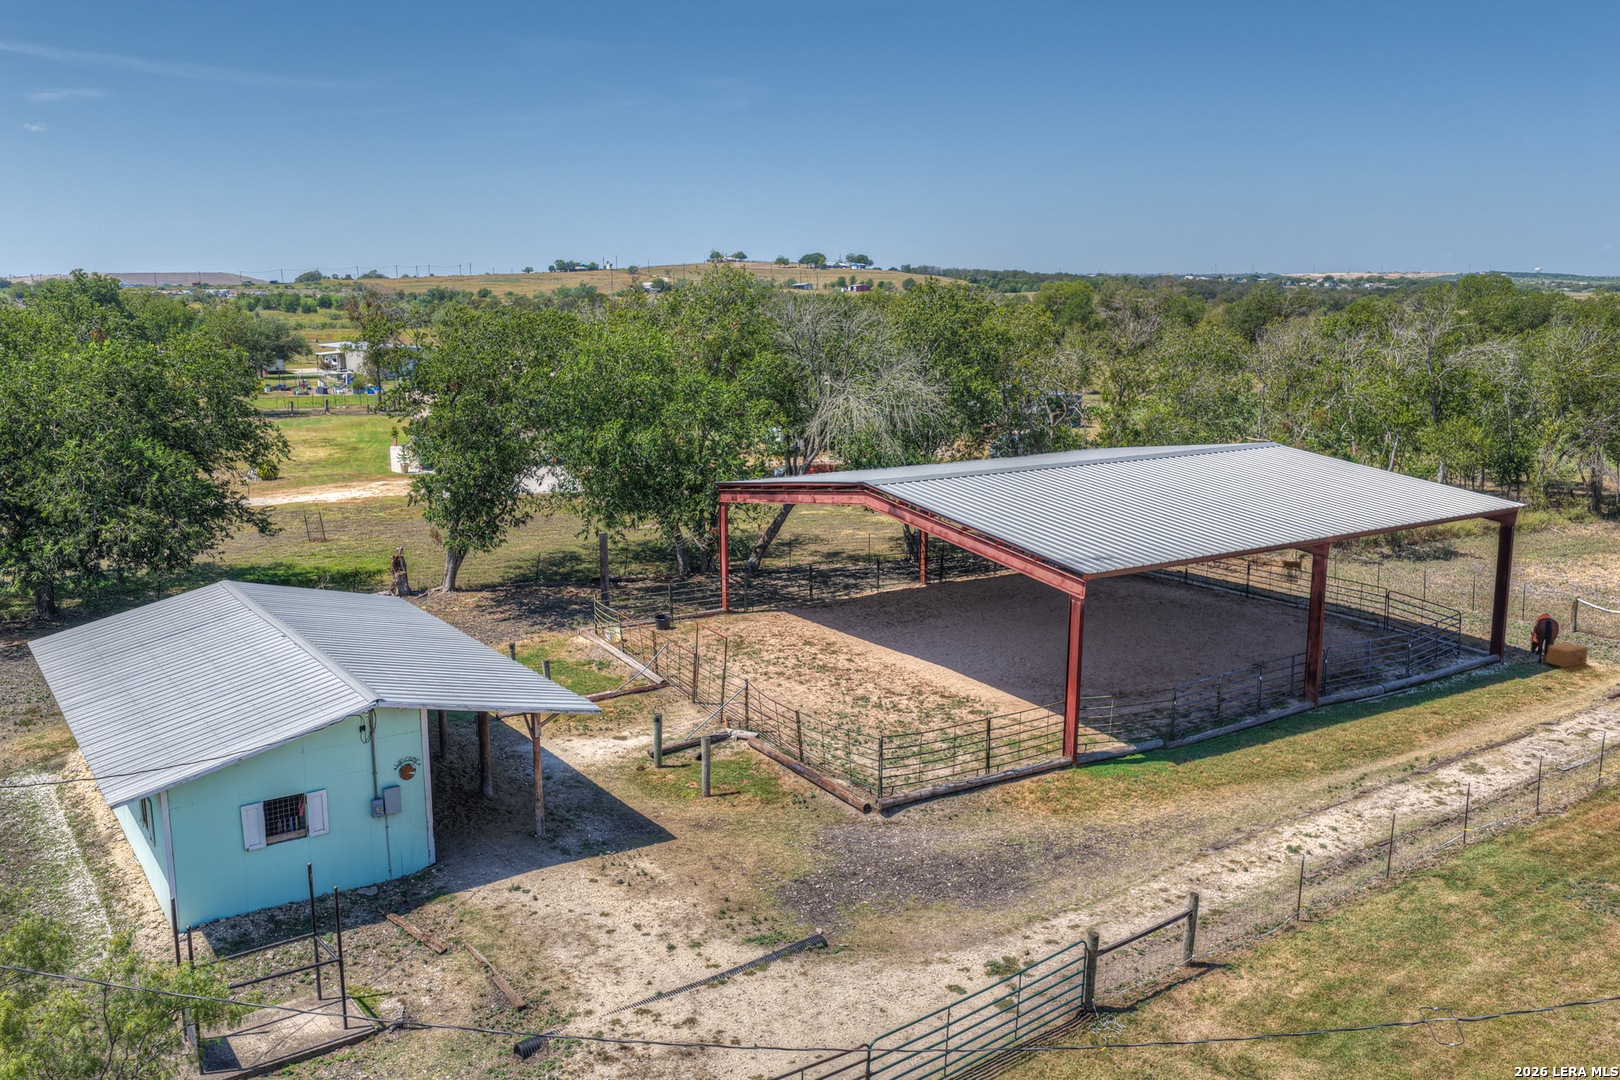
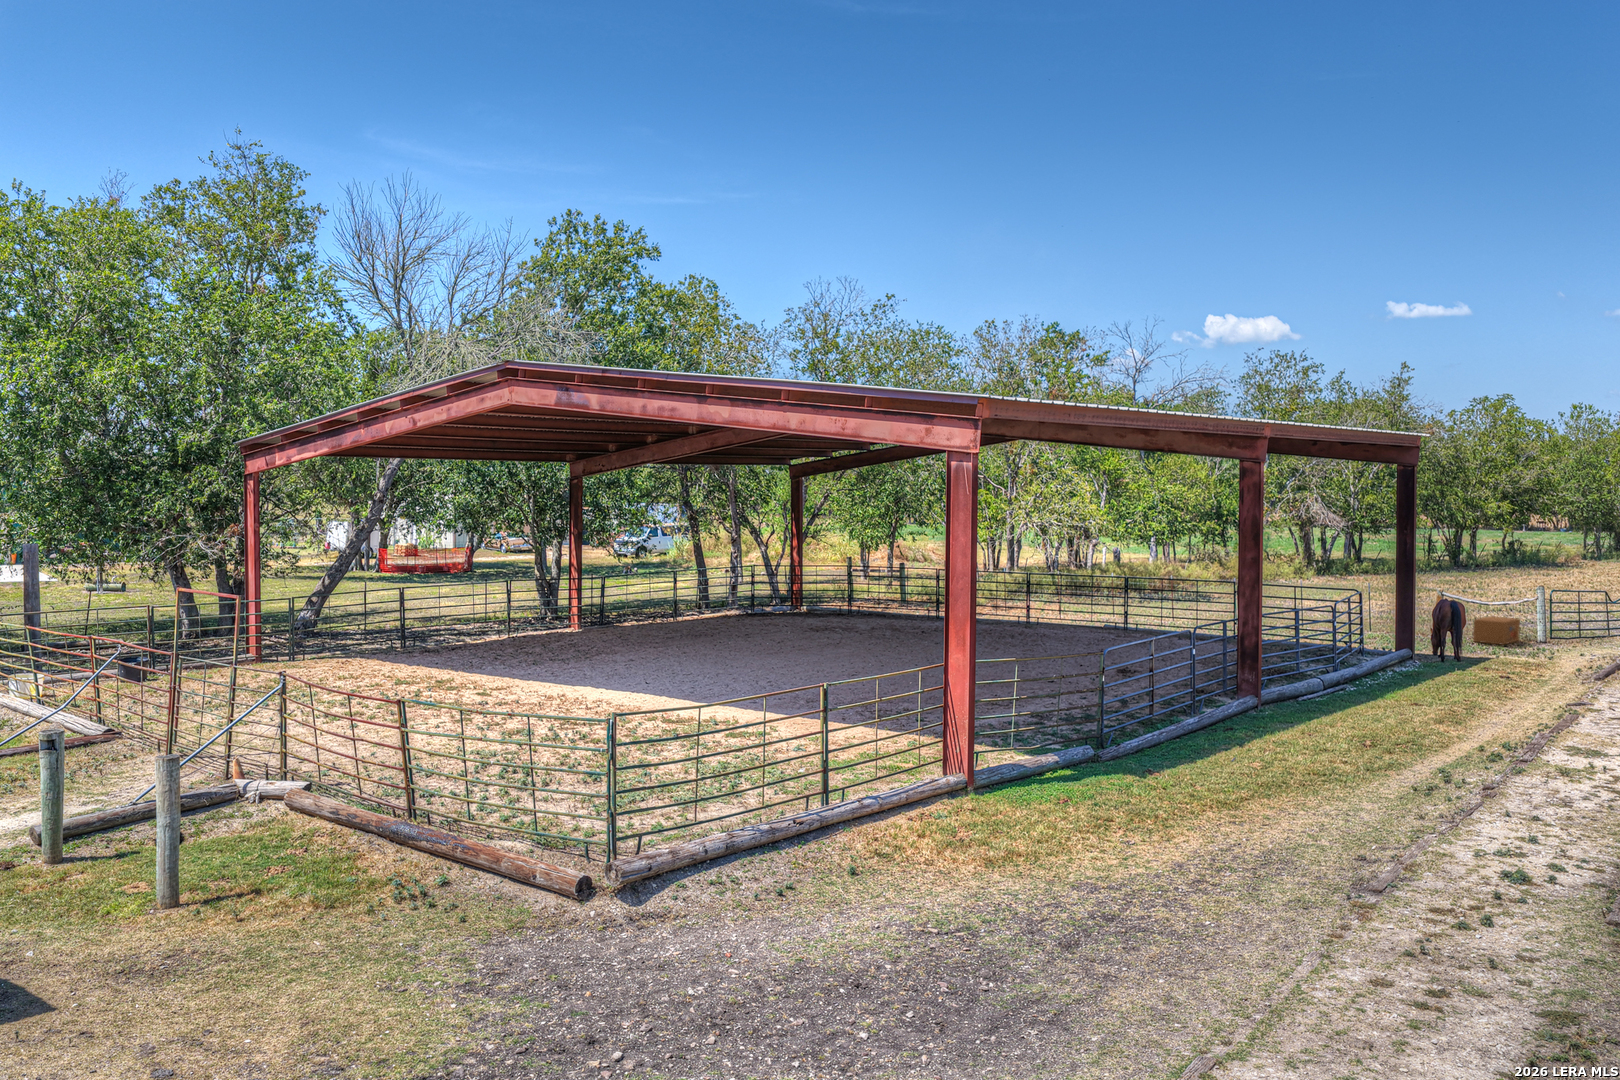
bench: present [1282,554,1305,582] -> none [1077,543,1109,591]

